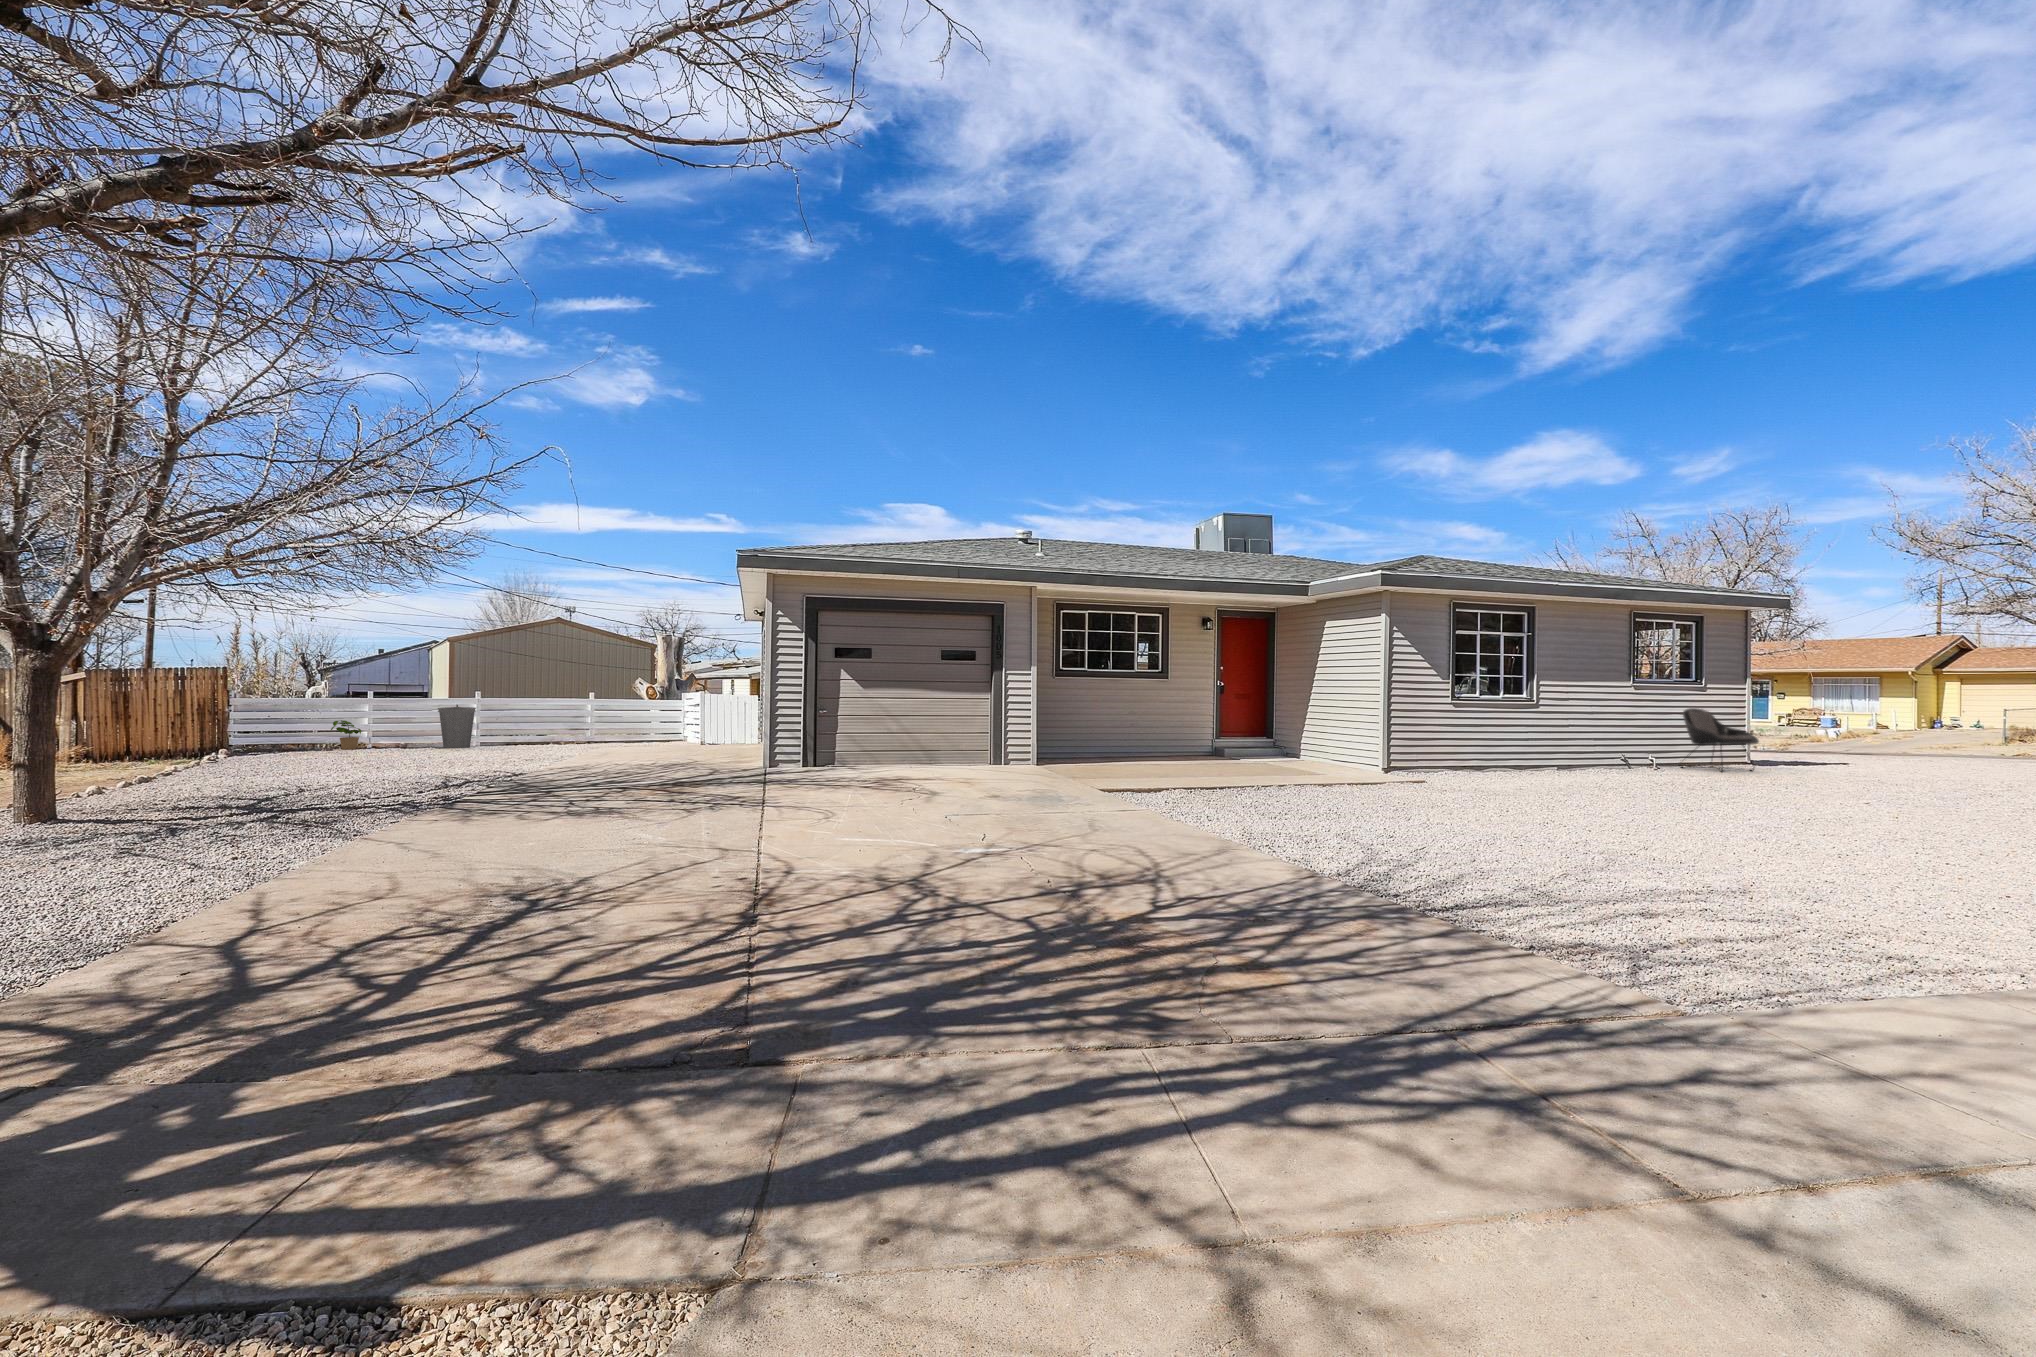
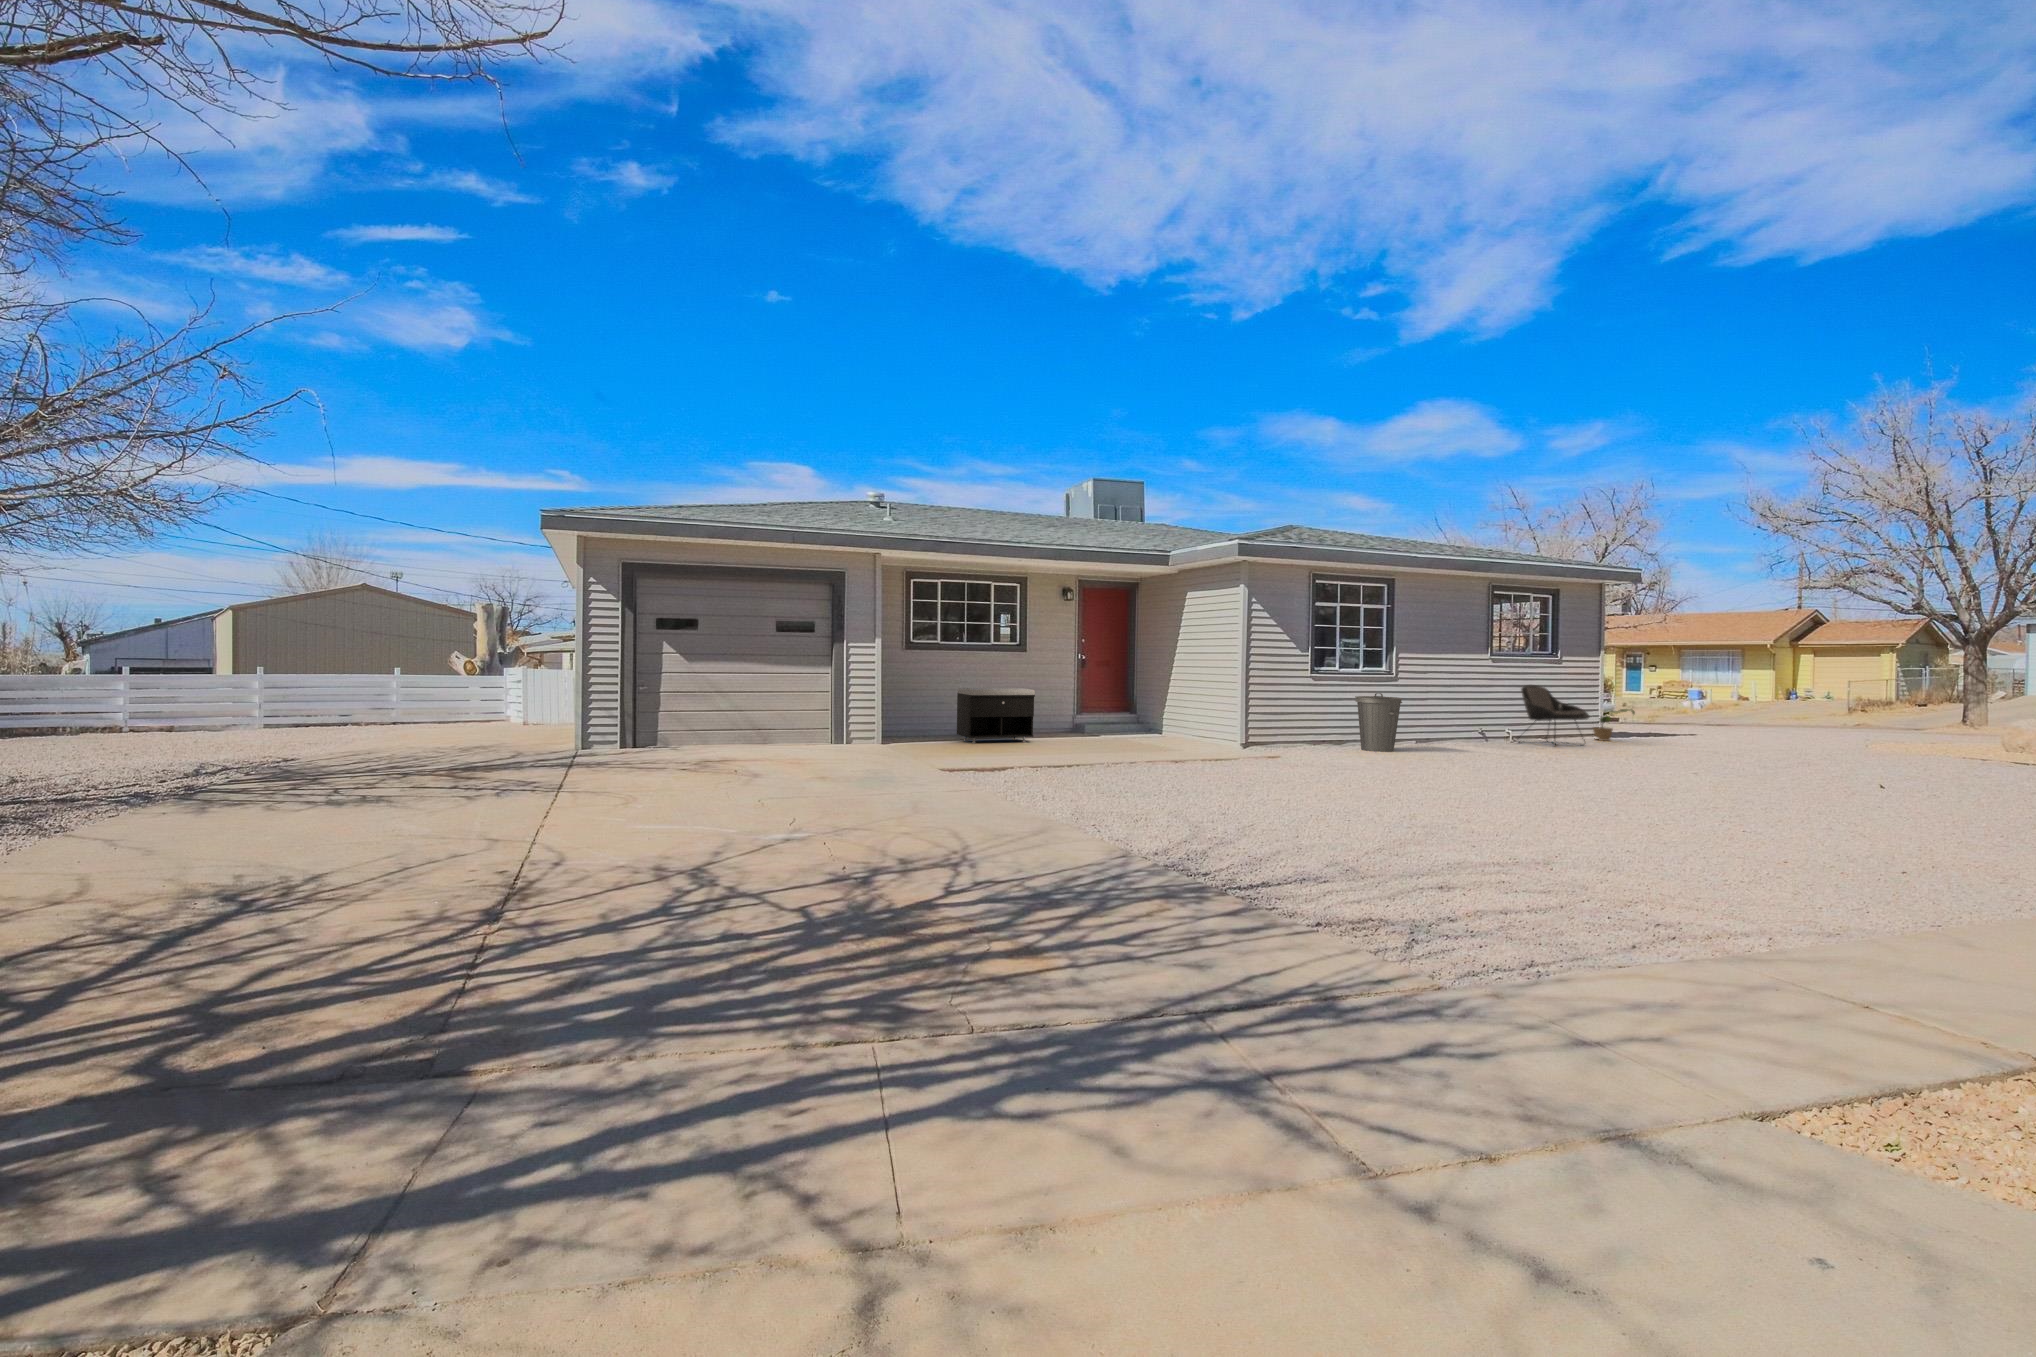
trash can: present [438,705,476,748] -> present [1355,693,1403,752]
storage bench: none [1107,712,1183,765] -> present [957,688,1035,743]
potted plant: present [331,720,361,749] -> present [1593,709,1635,741]

